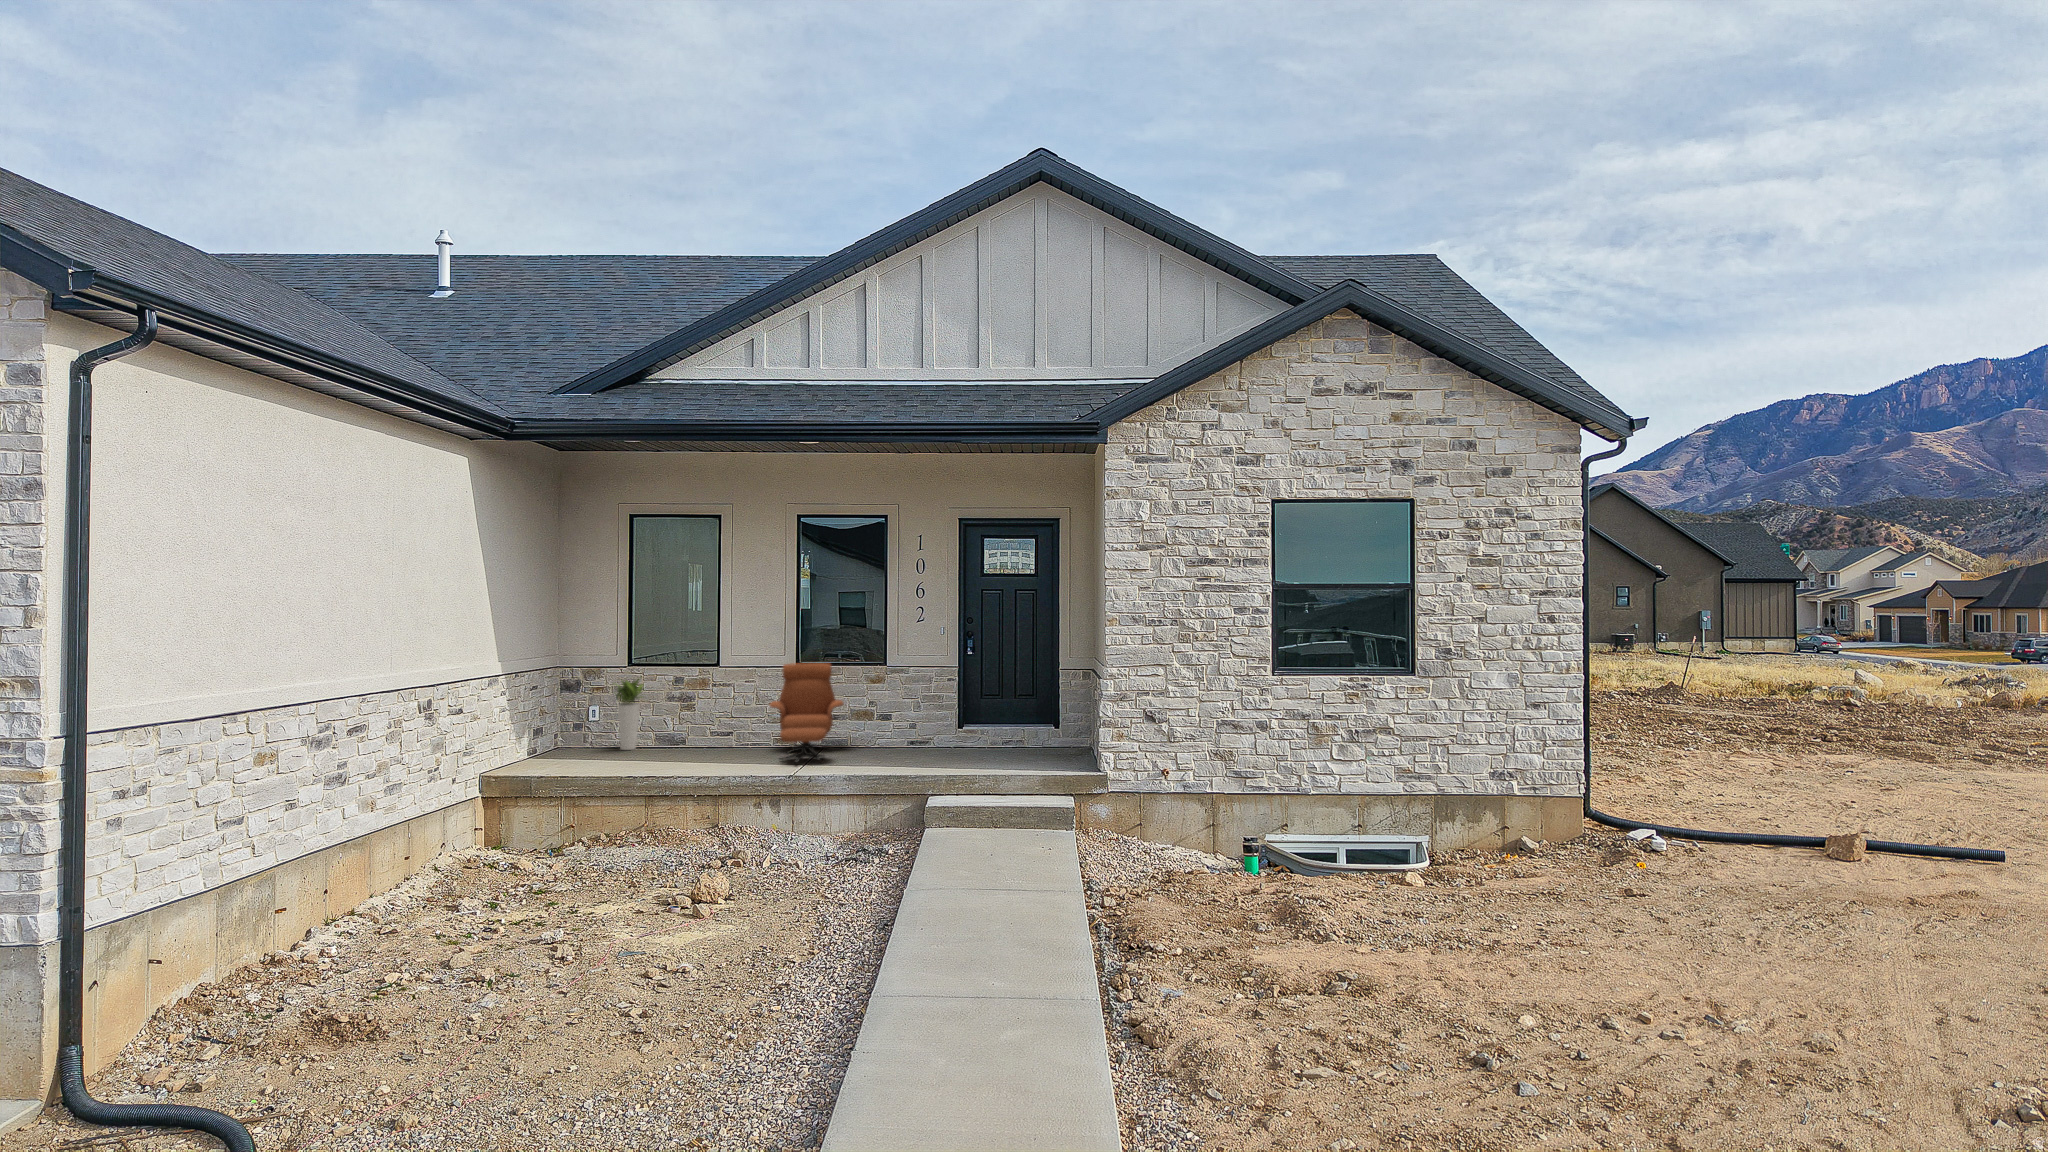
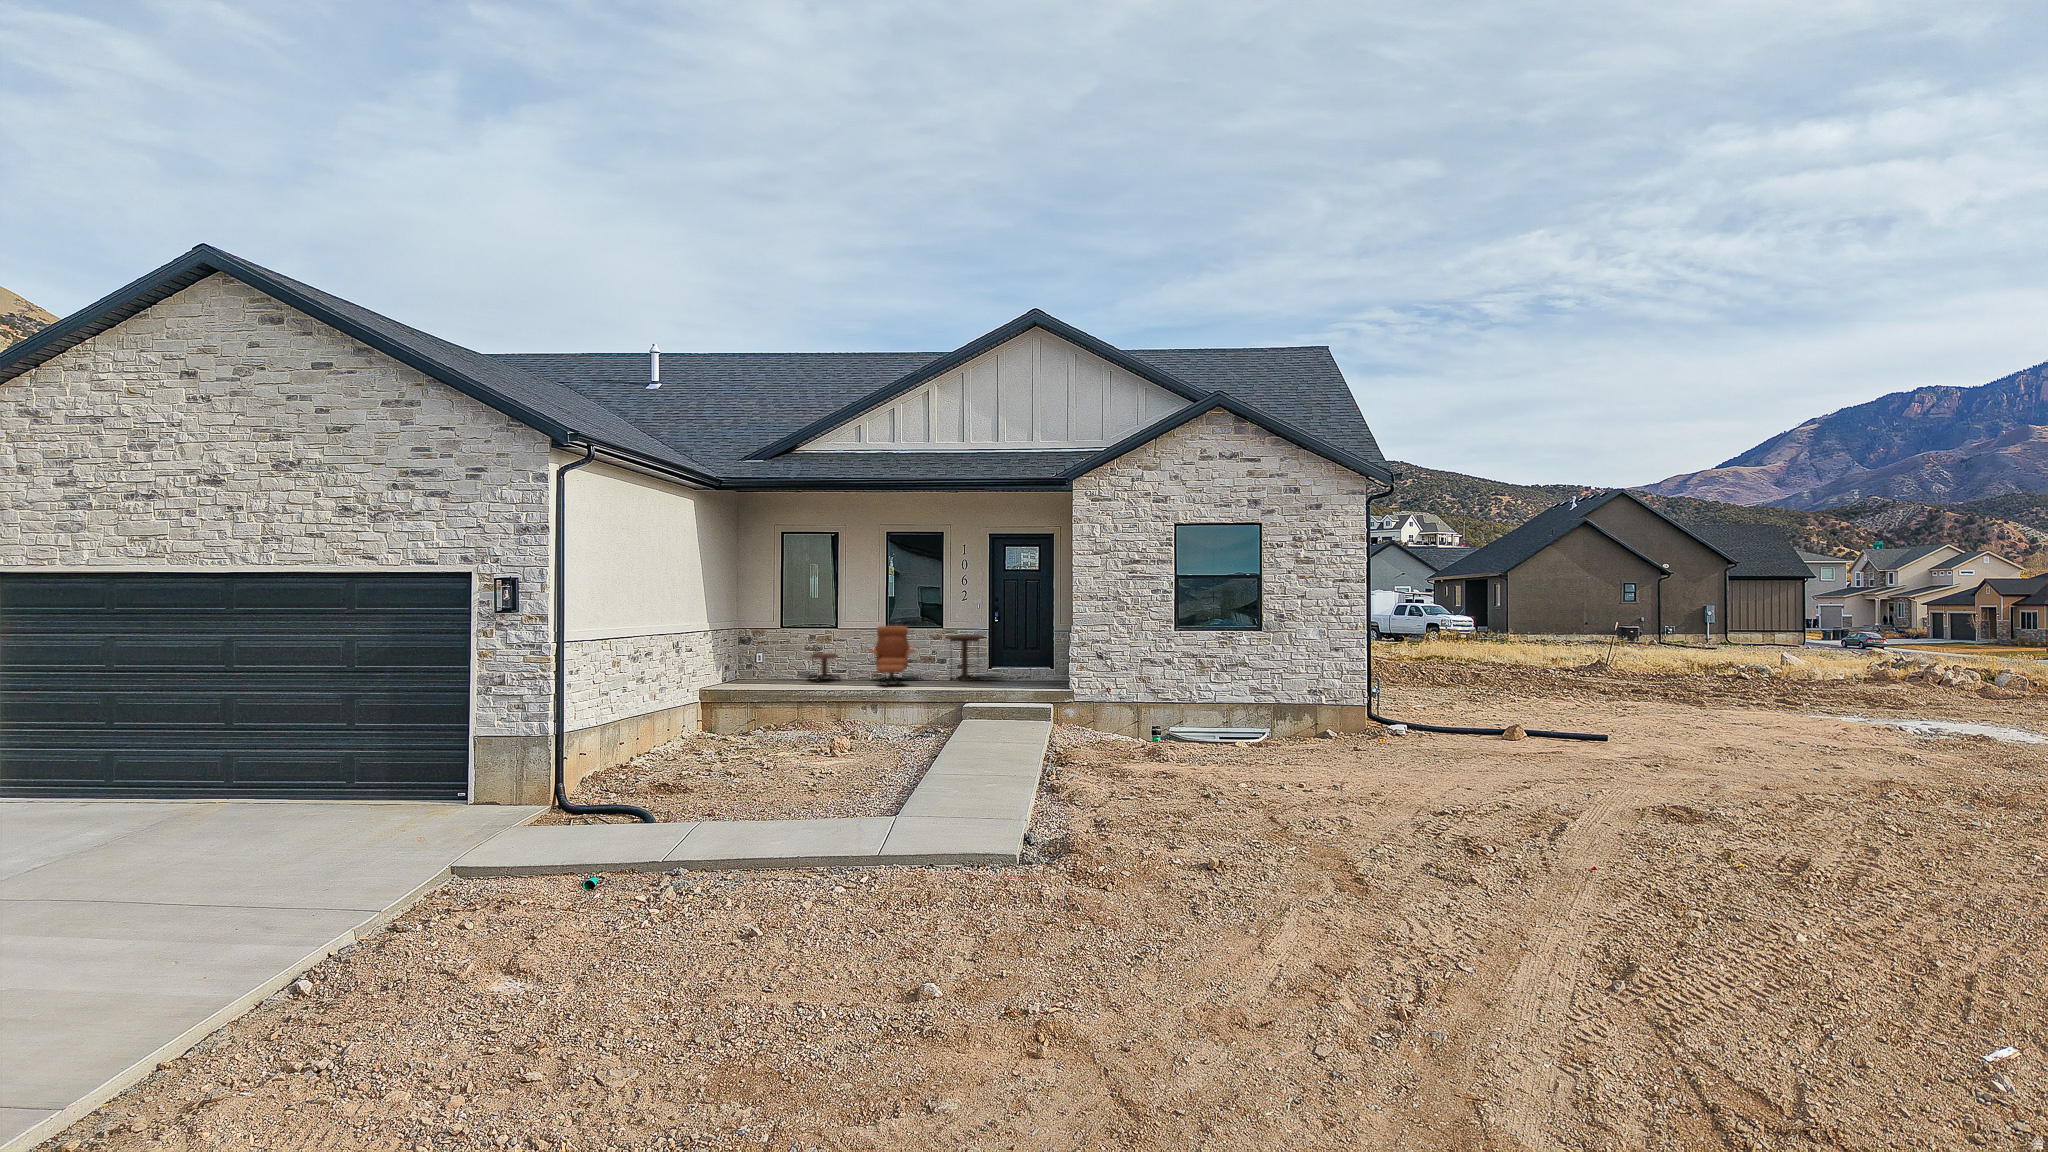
side table: none [891,676,953,751] -> present [945,635,984,680]
planter: present [616,679,643,750] -> none [770,634,793,680]
stool: none [670,707,725,755] -> present [809,653,841,682]

